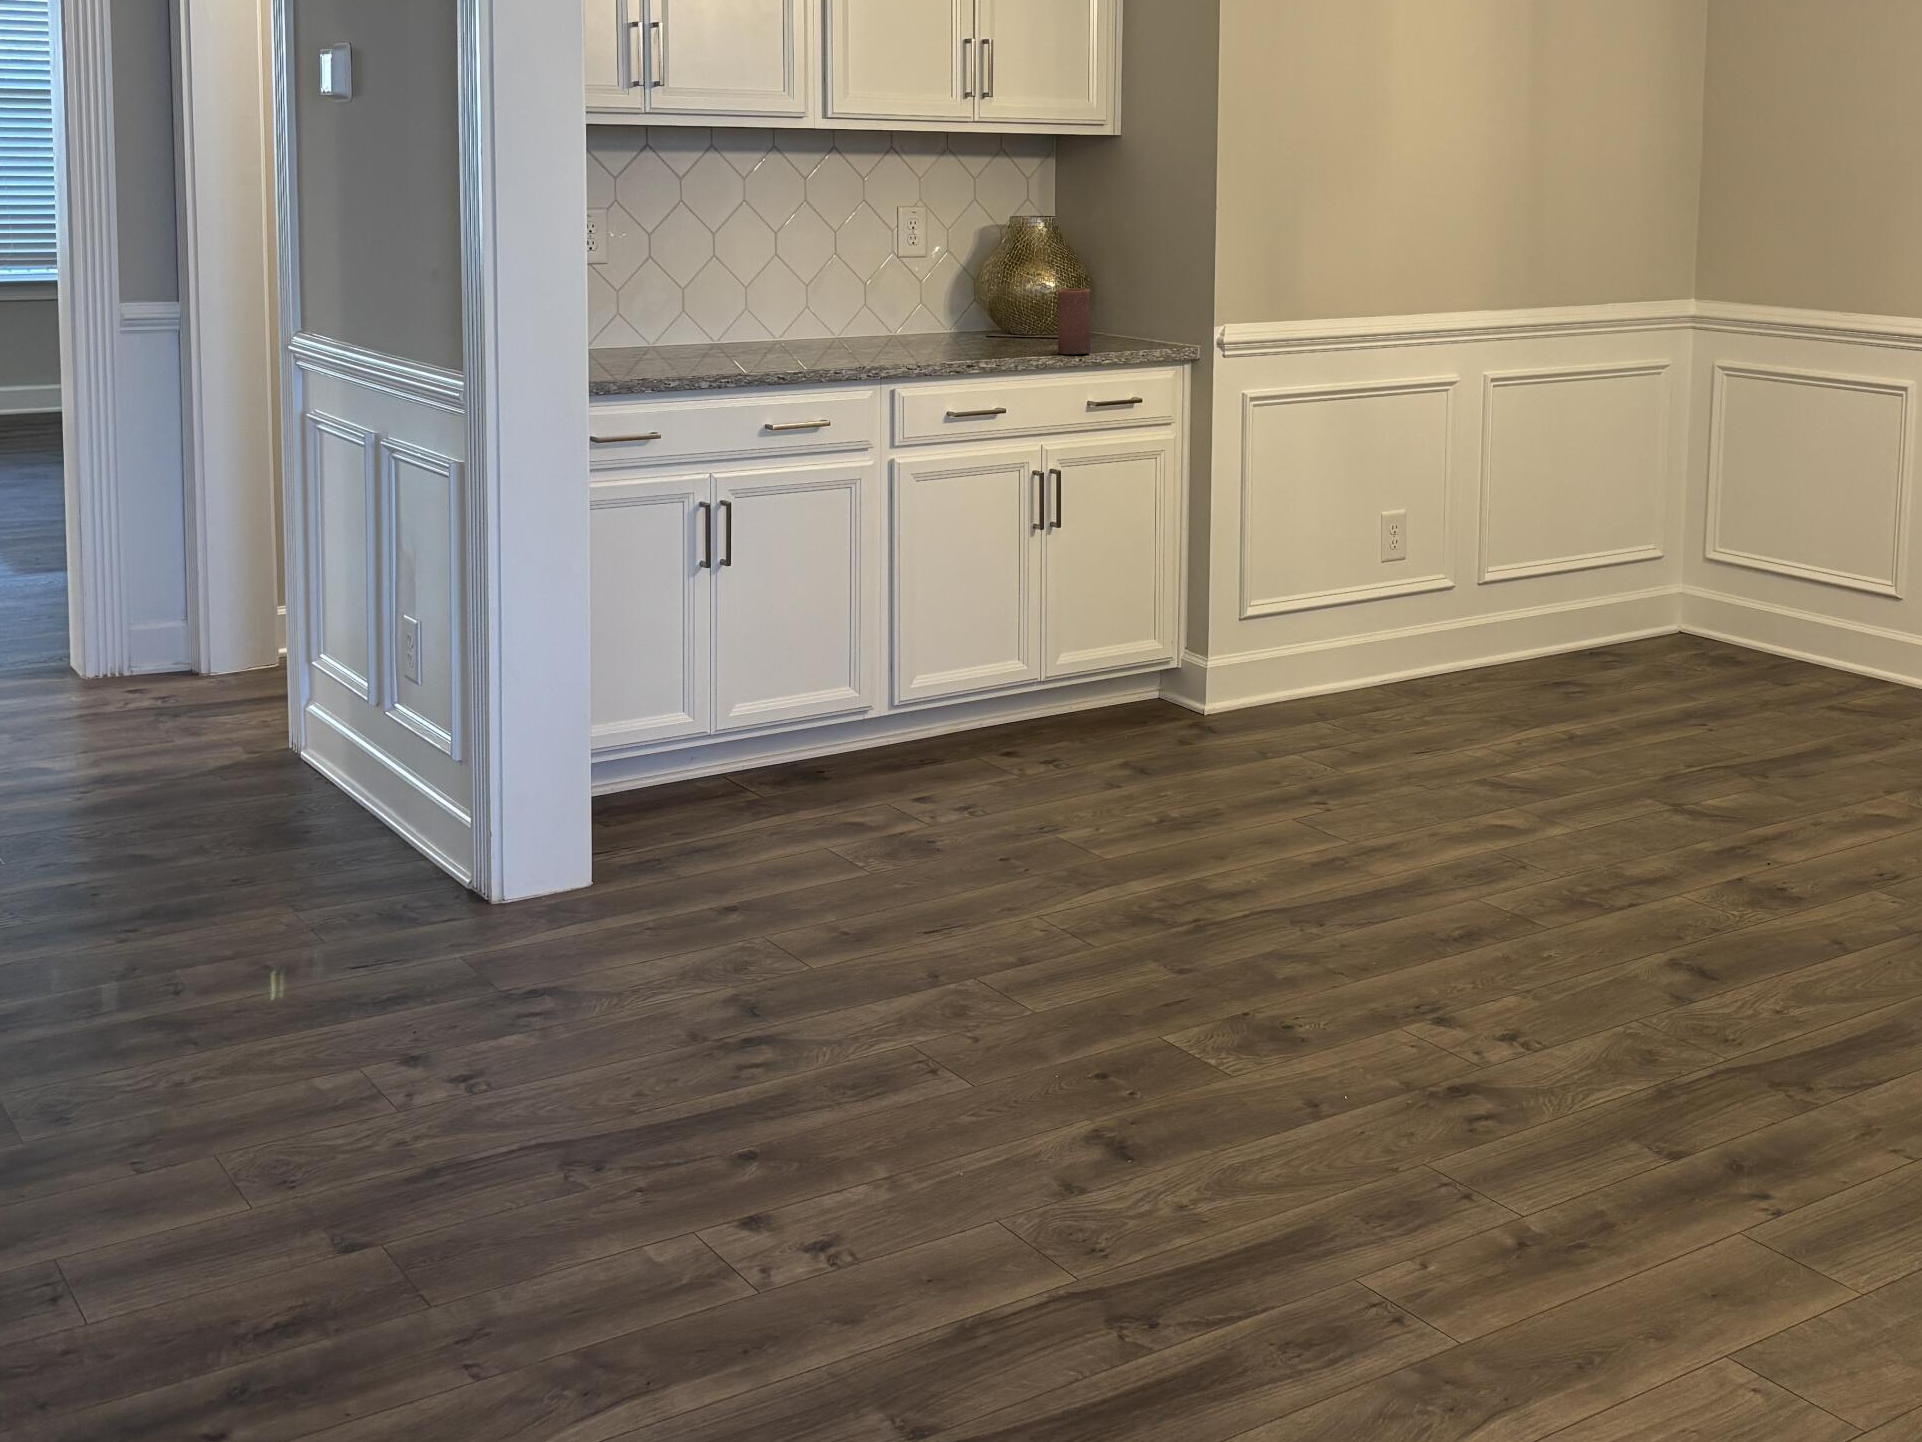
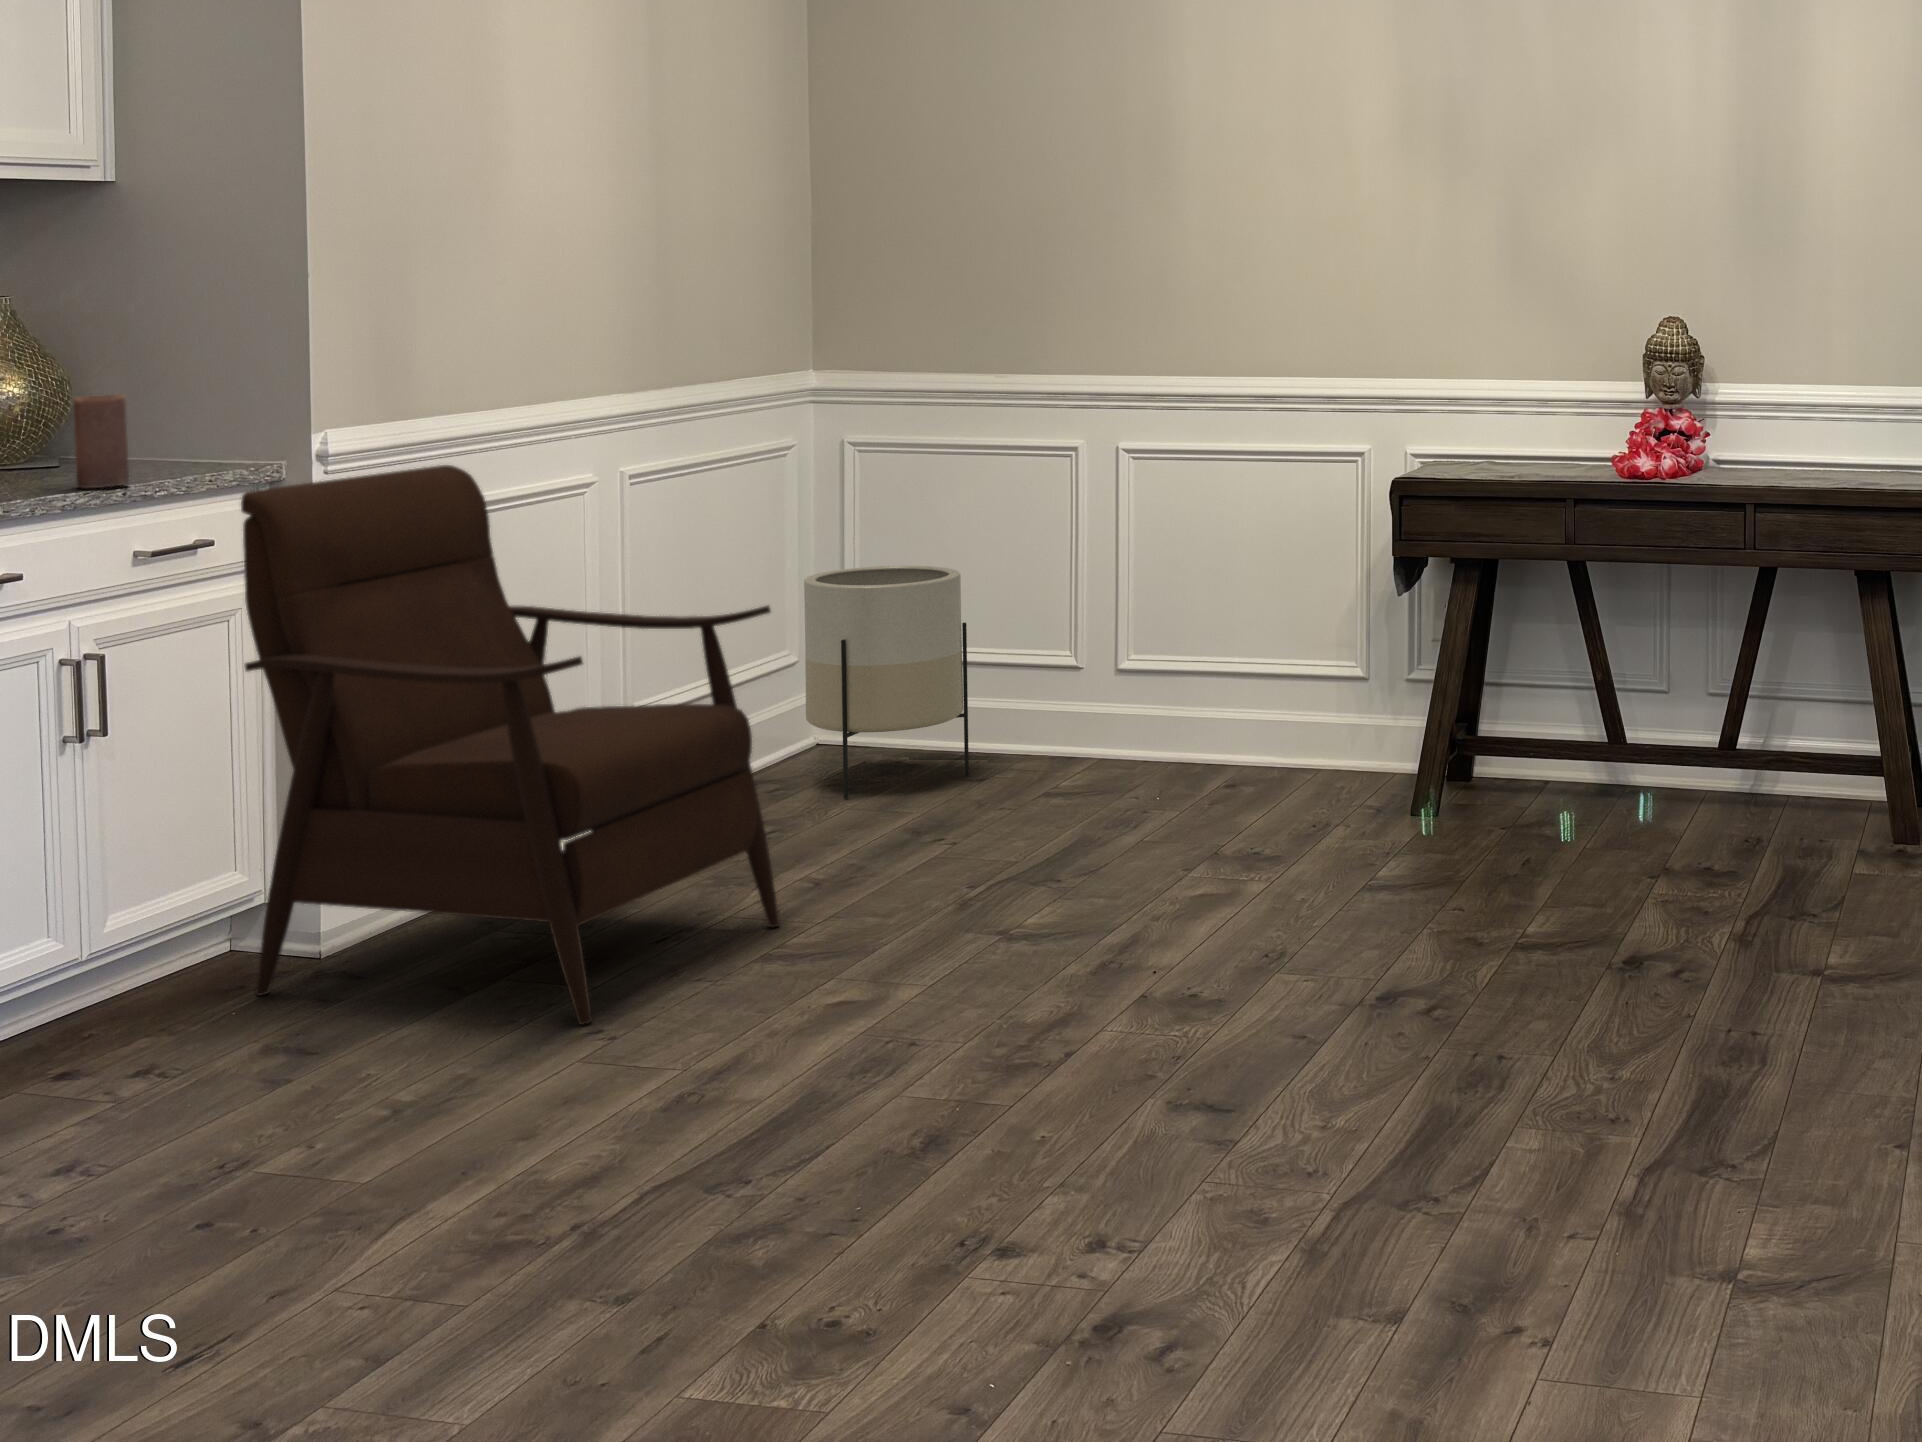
armchair: none [1147,356,1529,799] -> present [241,465,780,1025]
planter: none [1643,474,1788,671] -> present [804,566,969,799]

